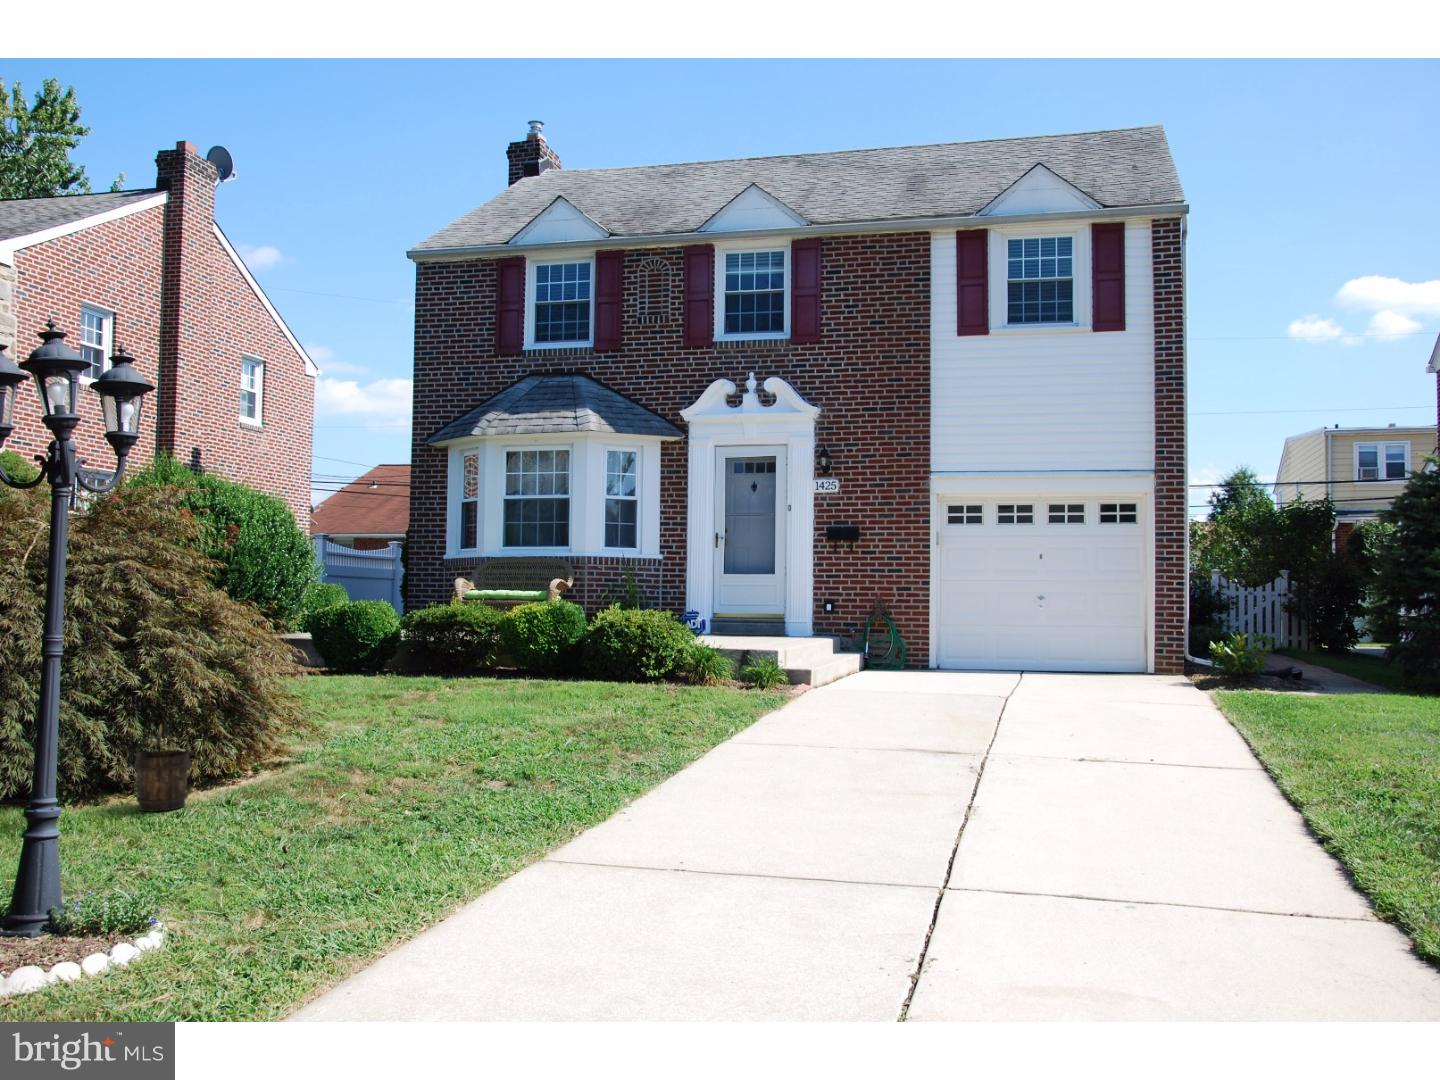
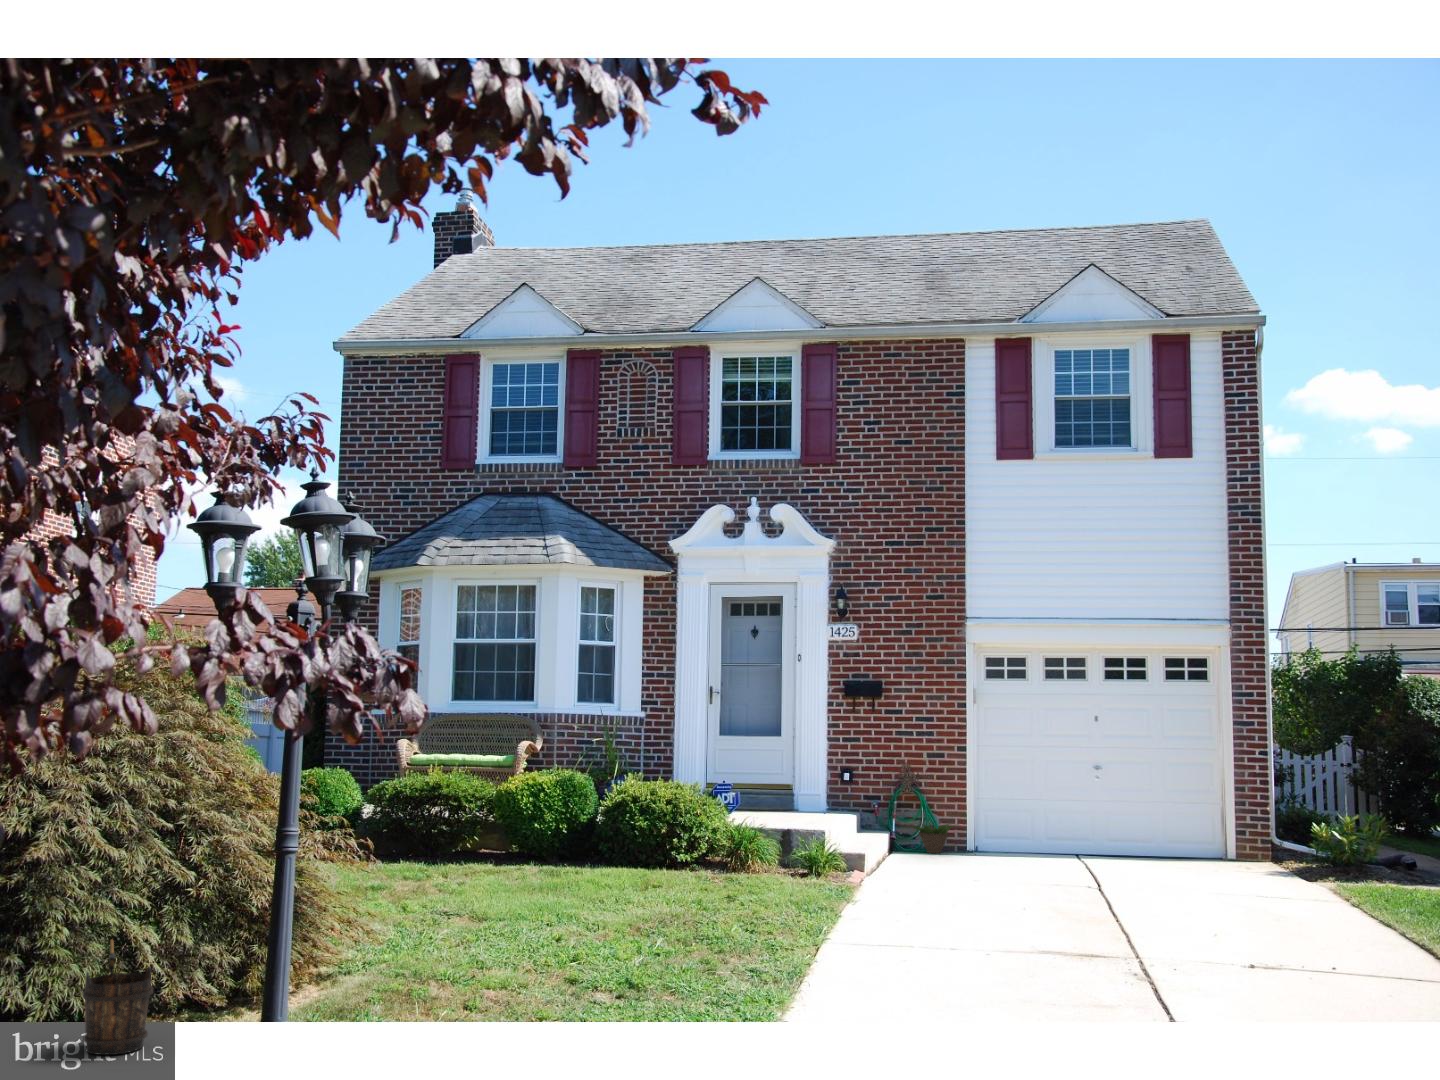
decorative plant: none [875,643,920,667] -> present [909,824,952,853]

